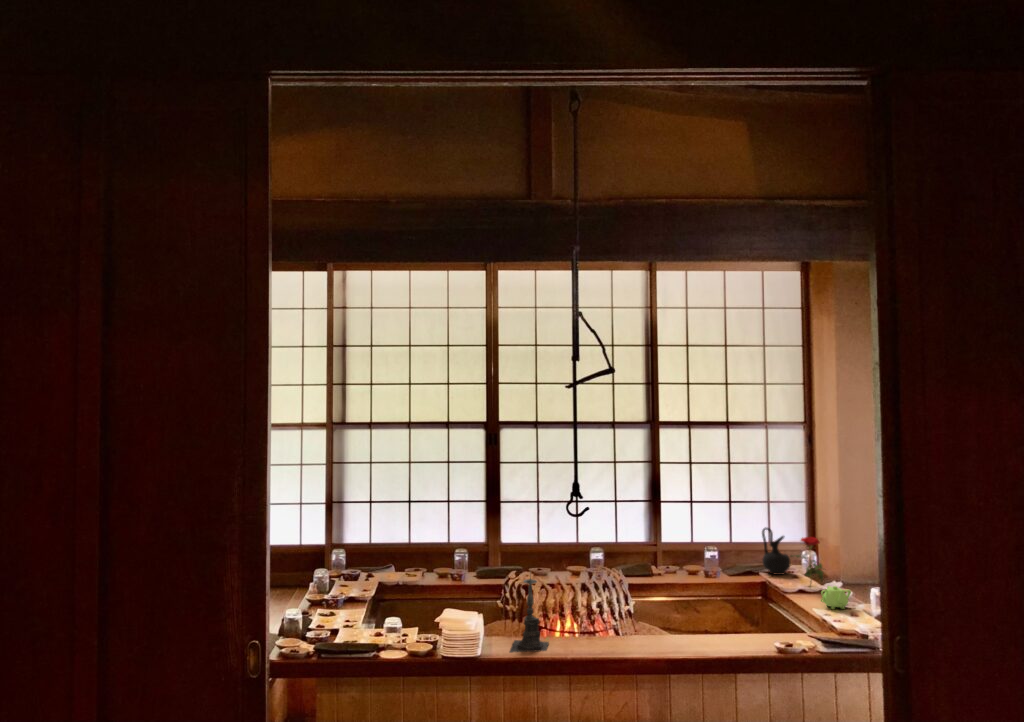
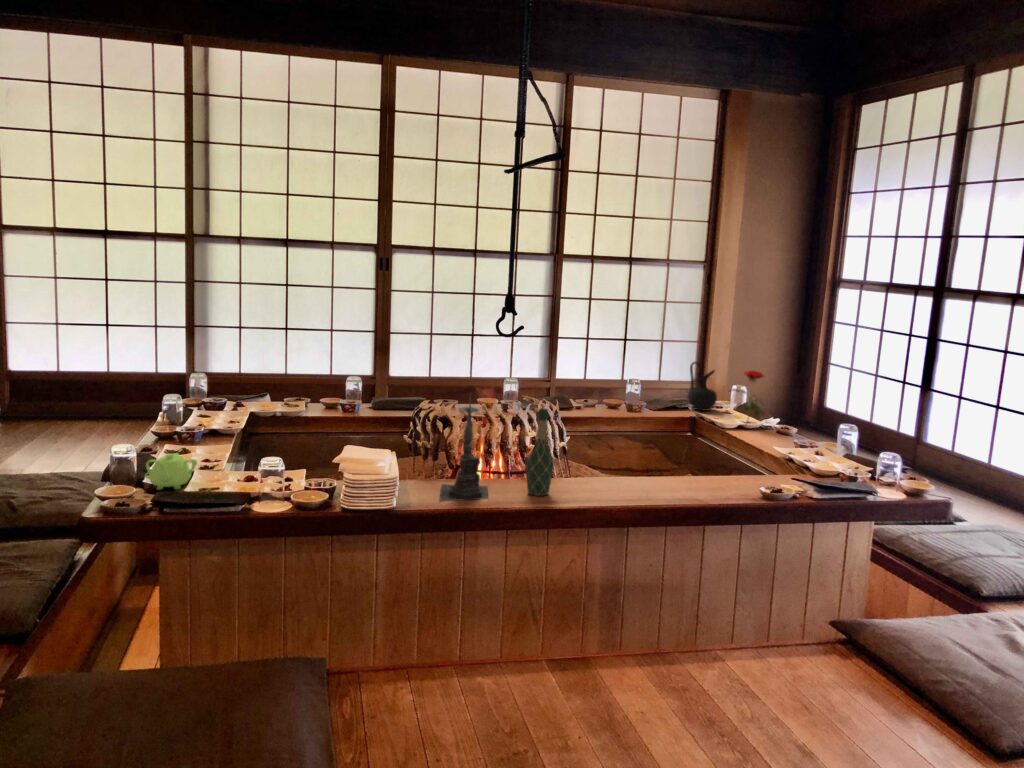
wine bottle: none [576,580,597,650] -> present [526,408,554,496]
teapot: present [821,586,851,609] -> present [145,453,197,490]

